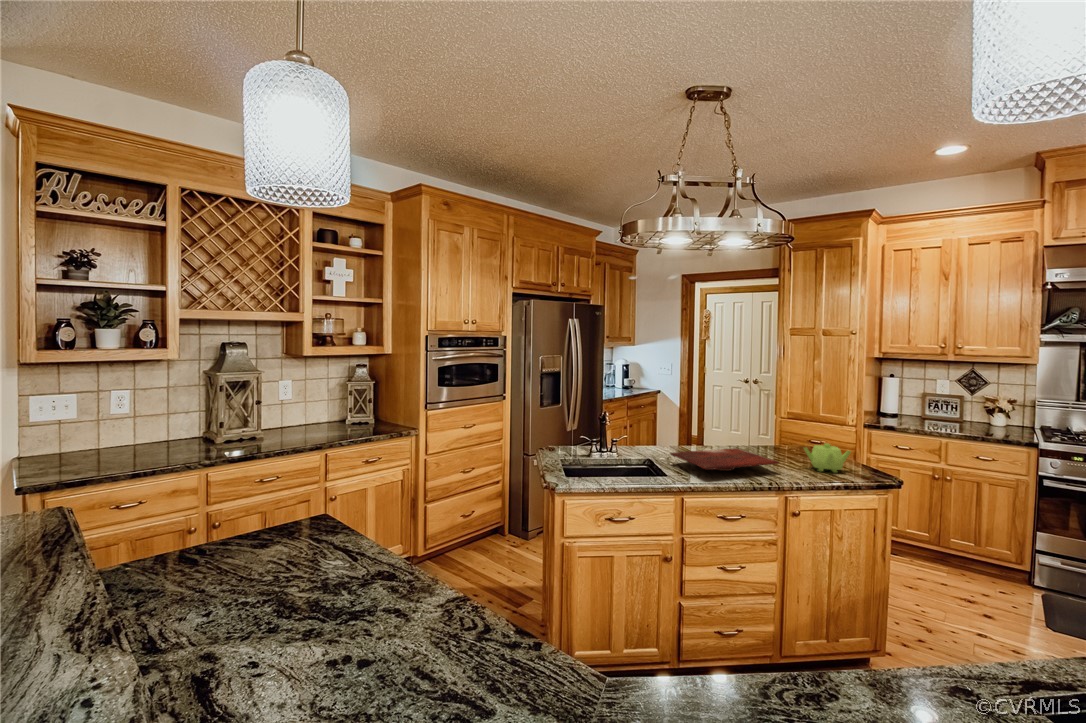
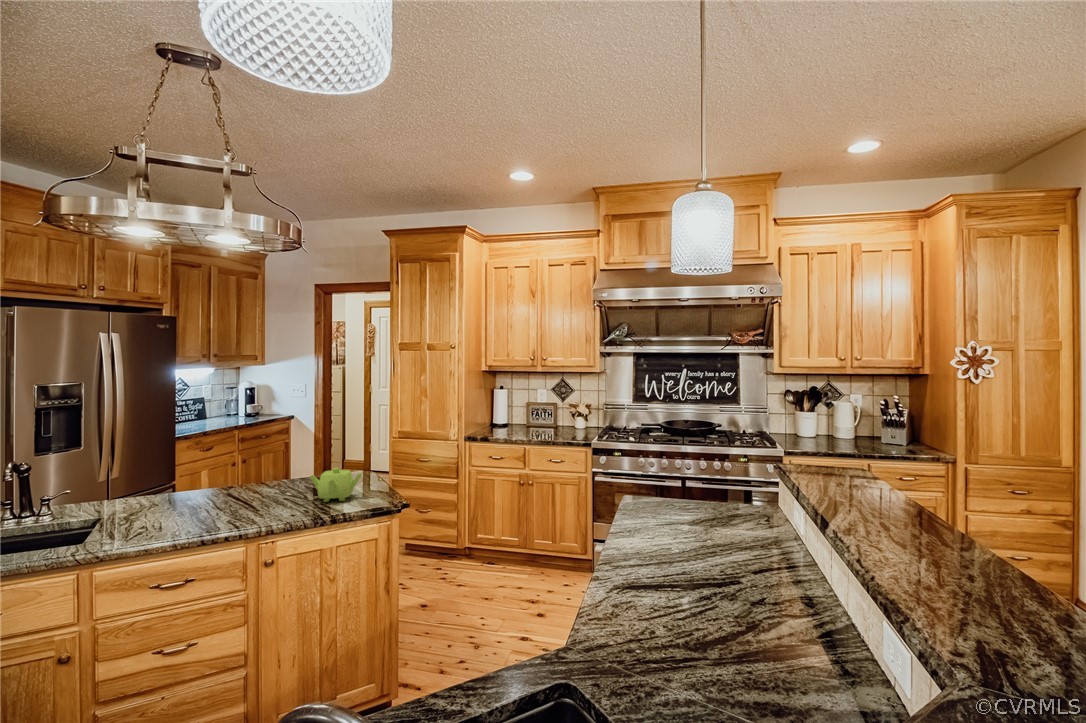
cutting board: present [671,448,779,471] -> none [119,484,265,523]

